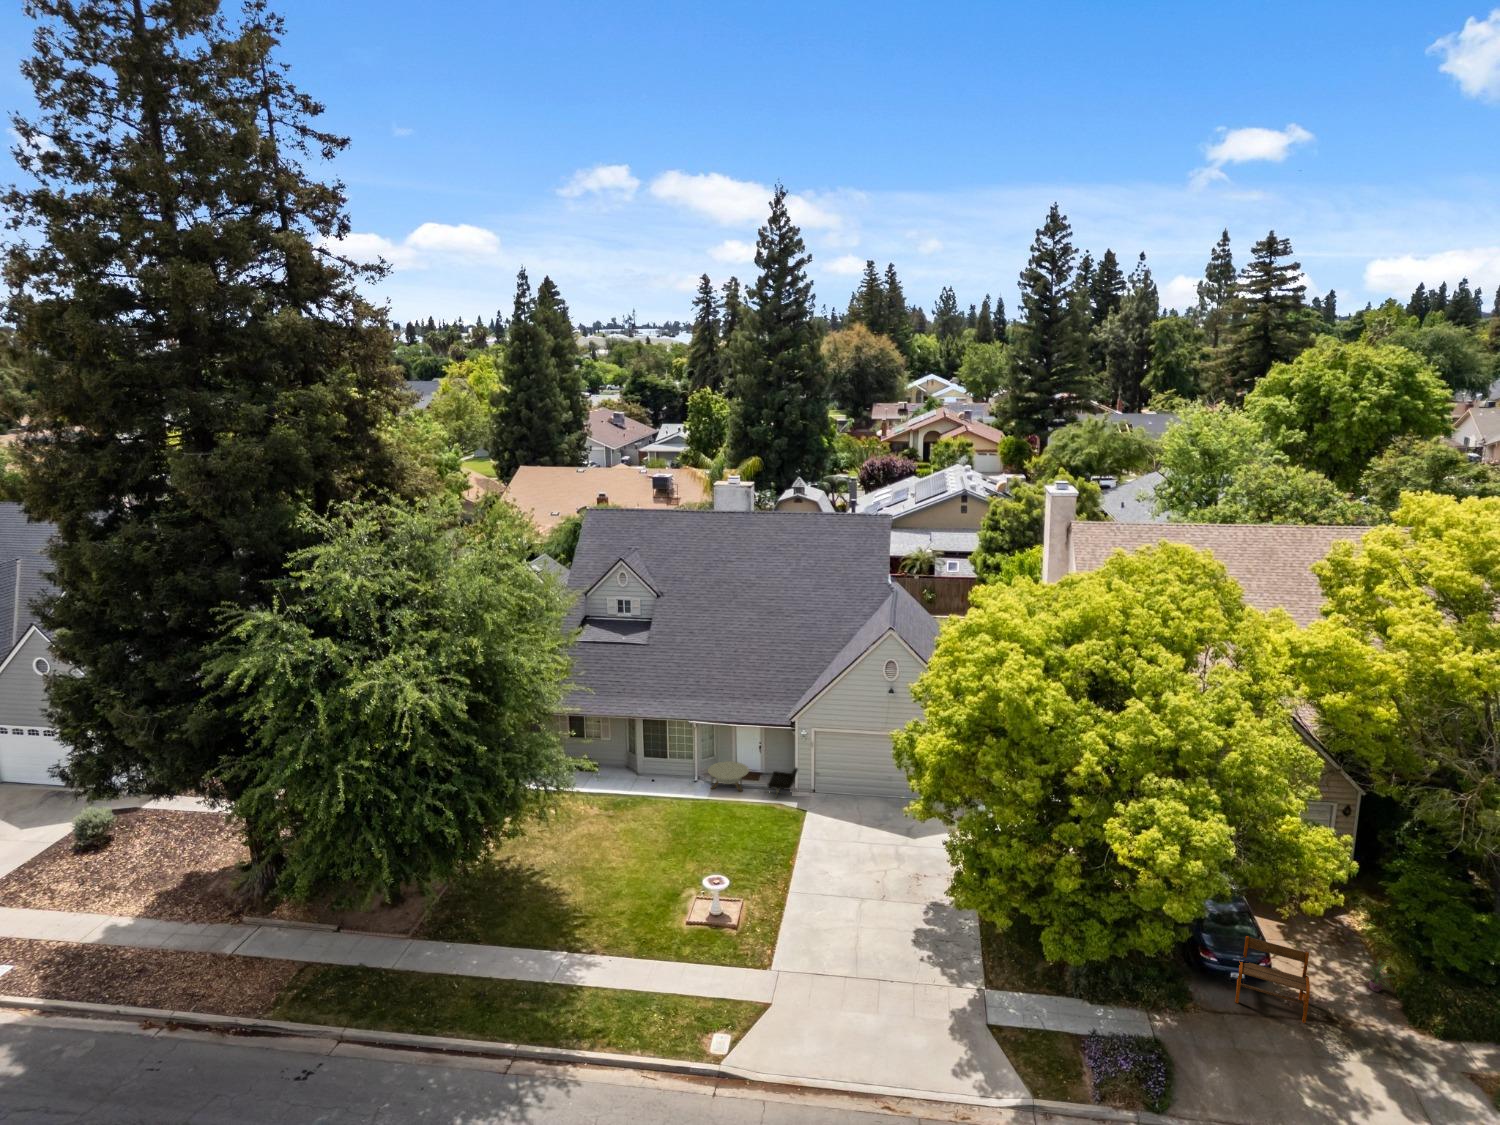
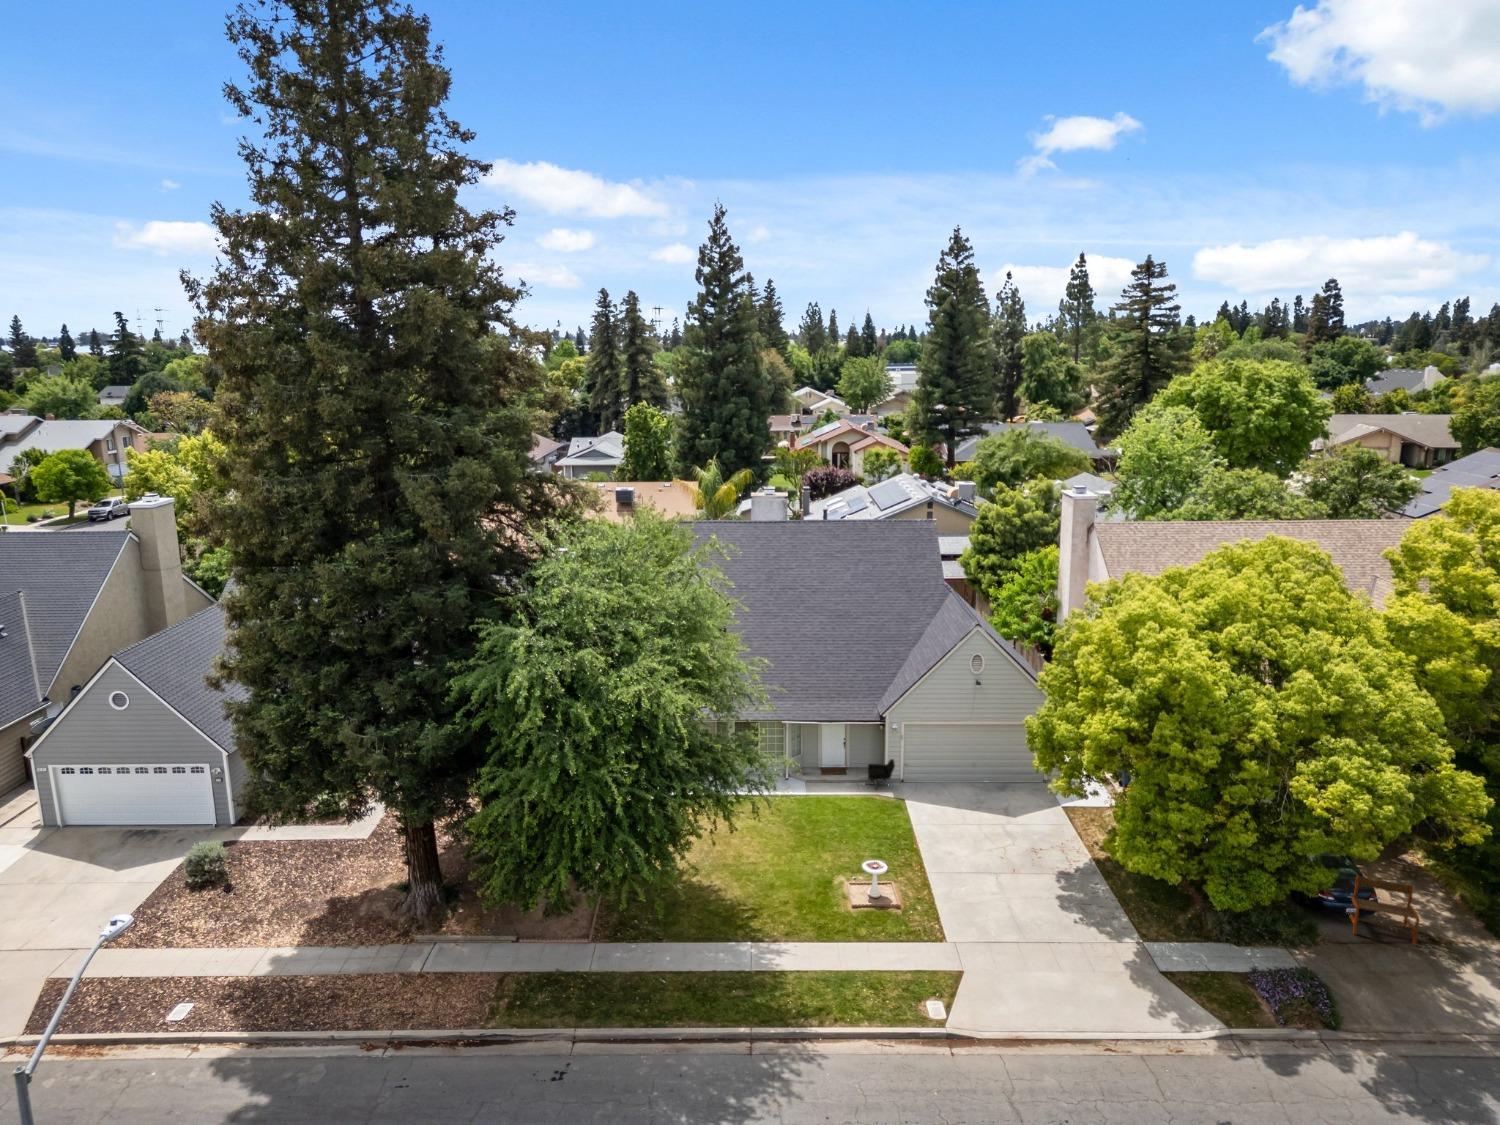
round table: present [708,761,749,791] -> none [806,757,846,785]
decorative plant: present [1366,960,1386,992] -> present [216,868,233,892]

